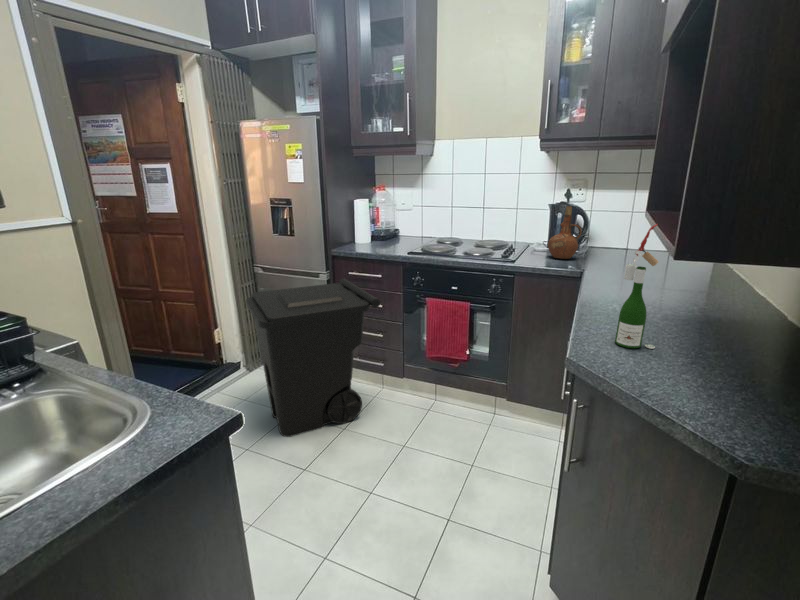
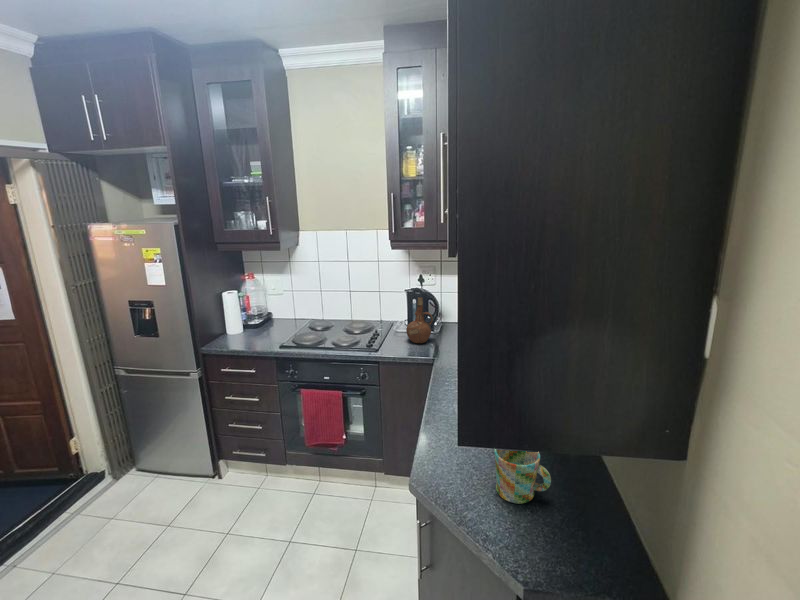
wine bottle: present [615,224,658,349] -> none [444,371,474,472]
trash can: present [246,279,380,437] -> none [102,374,252,559]
mug: none [689,311,777,381] -> present [494,449,551,504]

